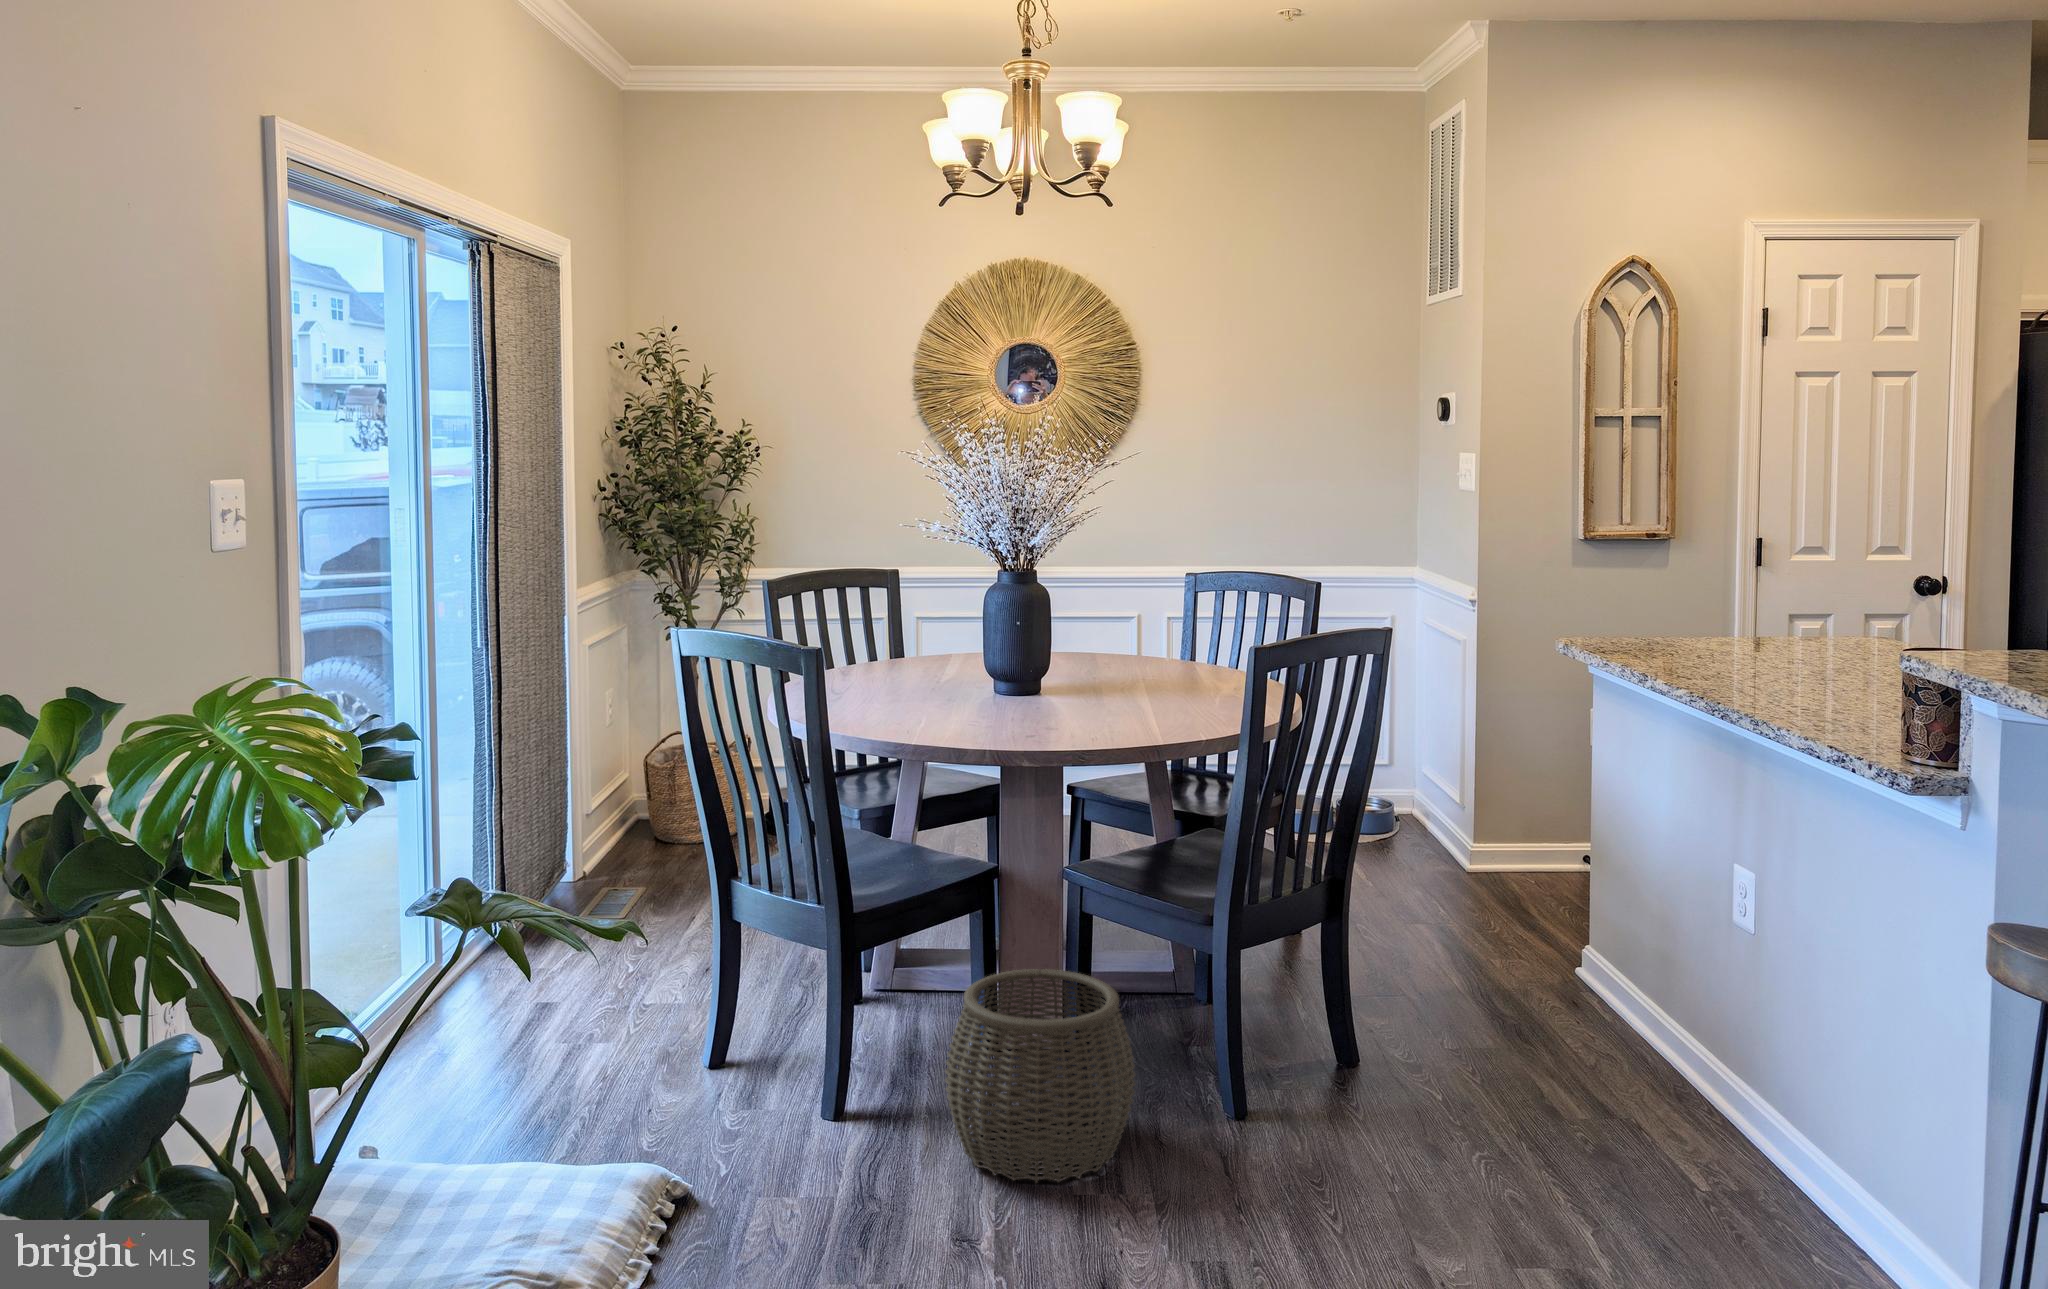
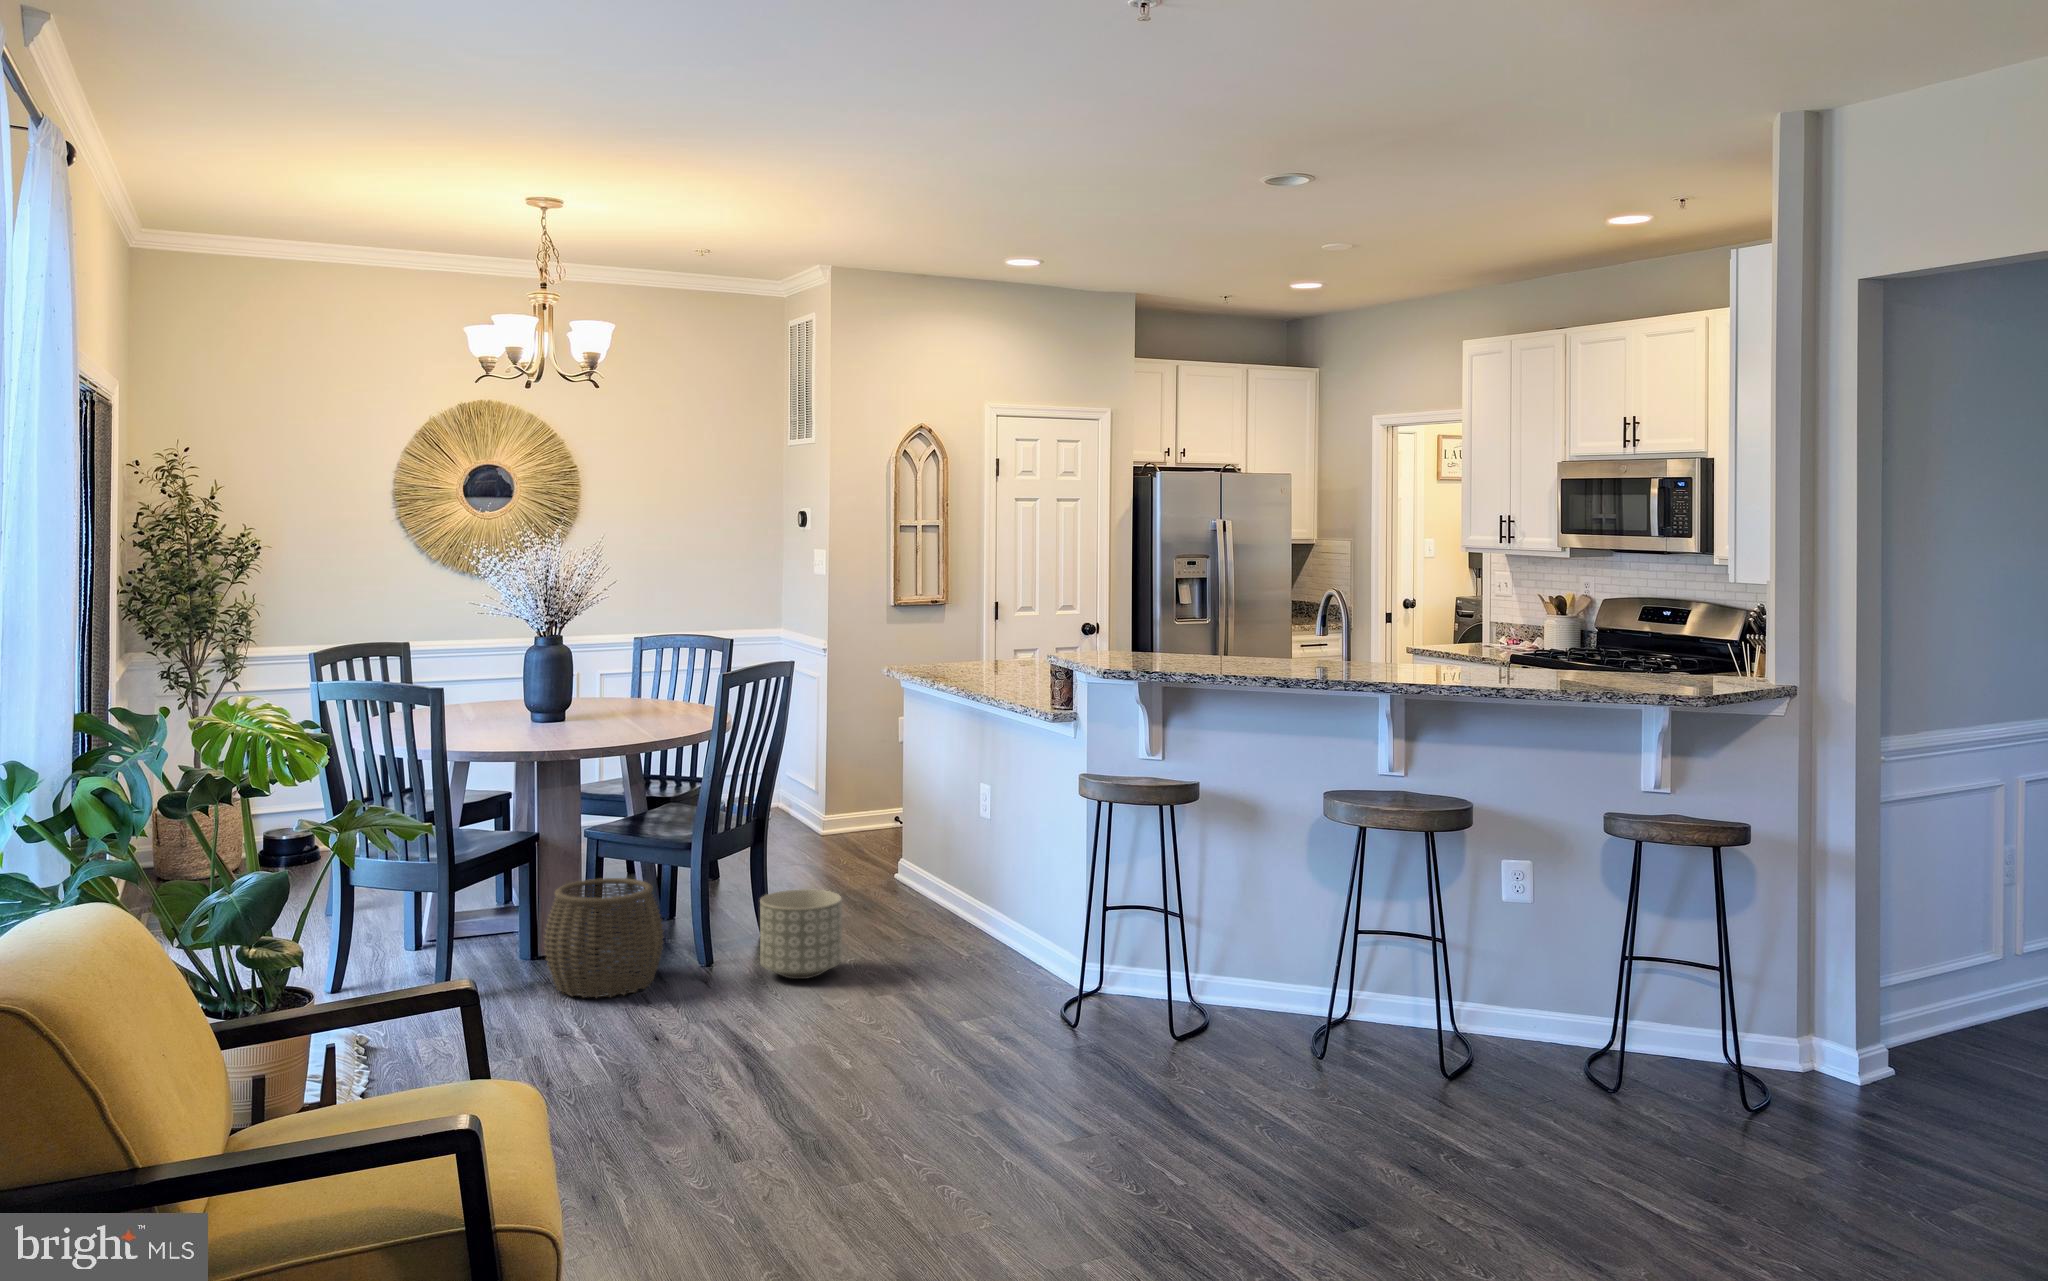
planter: none [1294,1030,1444,1201] -> present [760,889,842,979]

